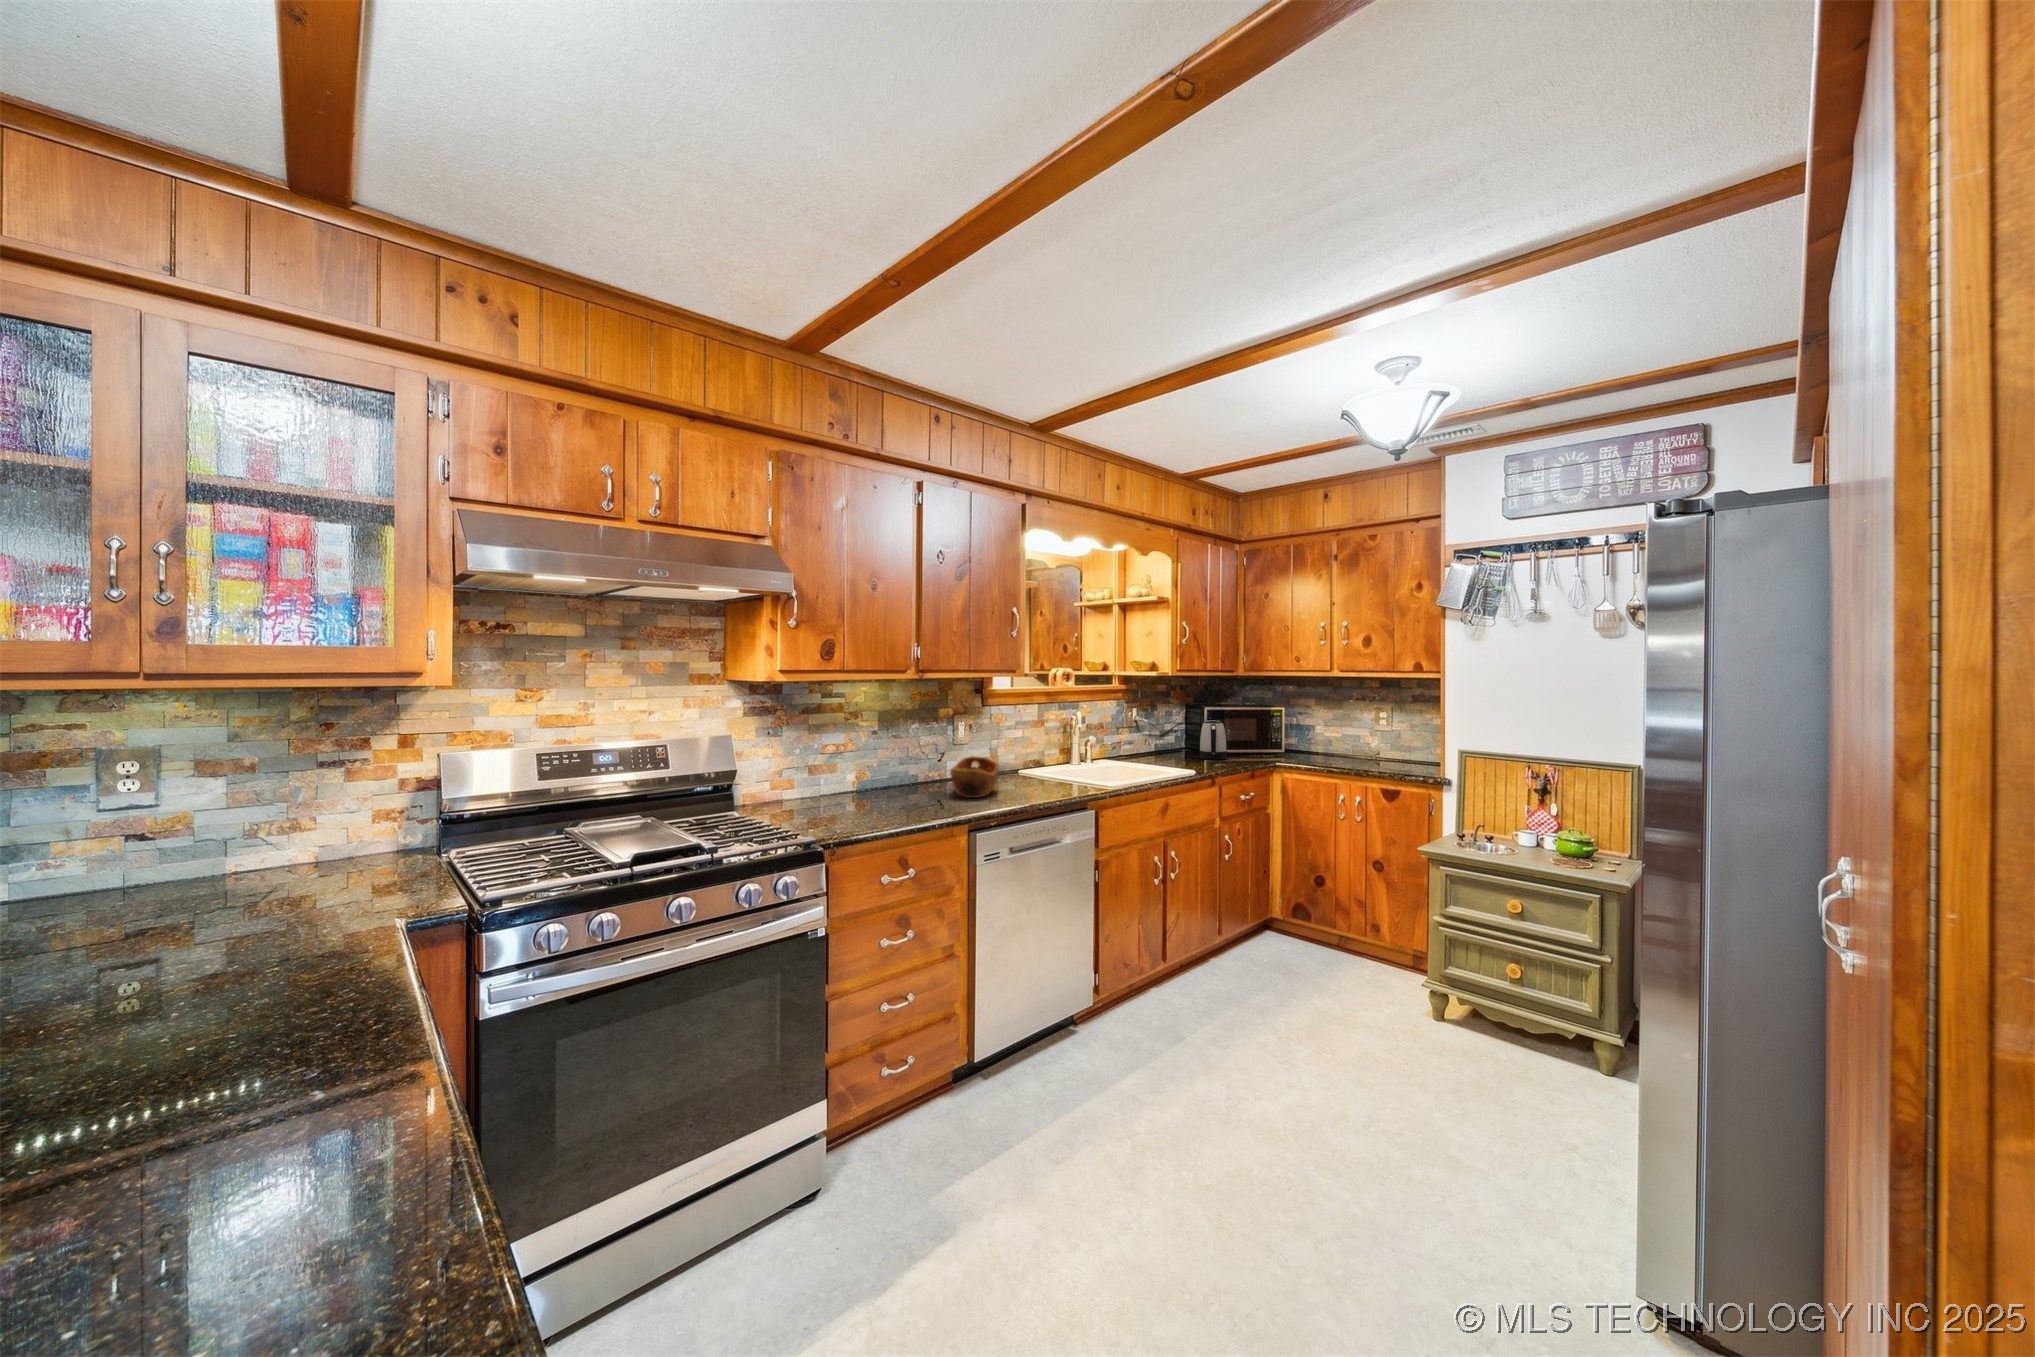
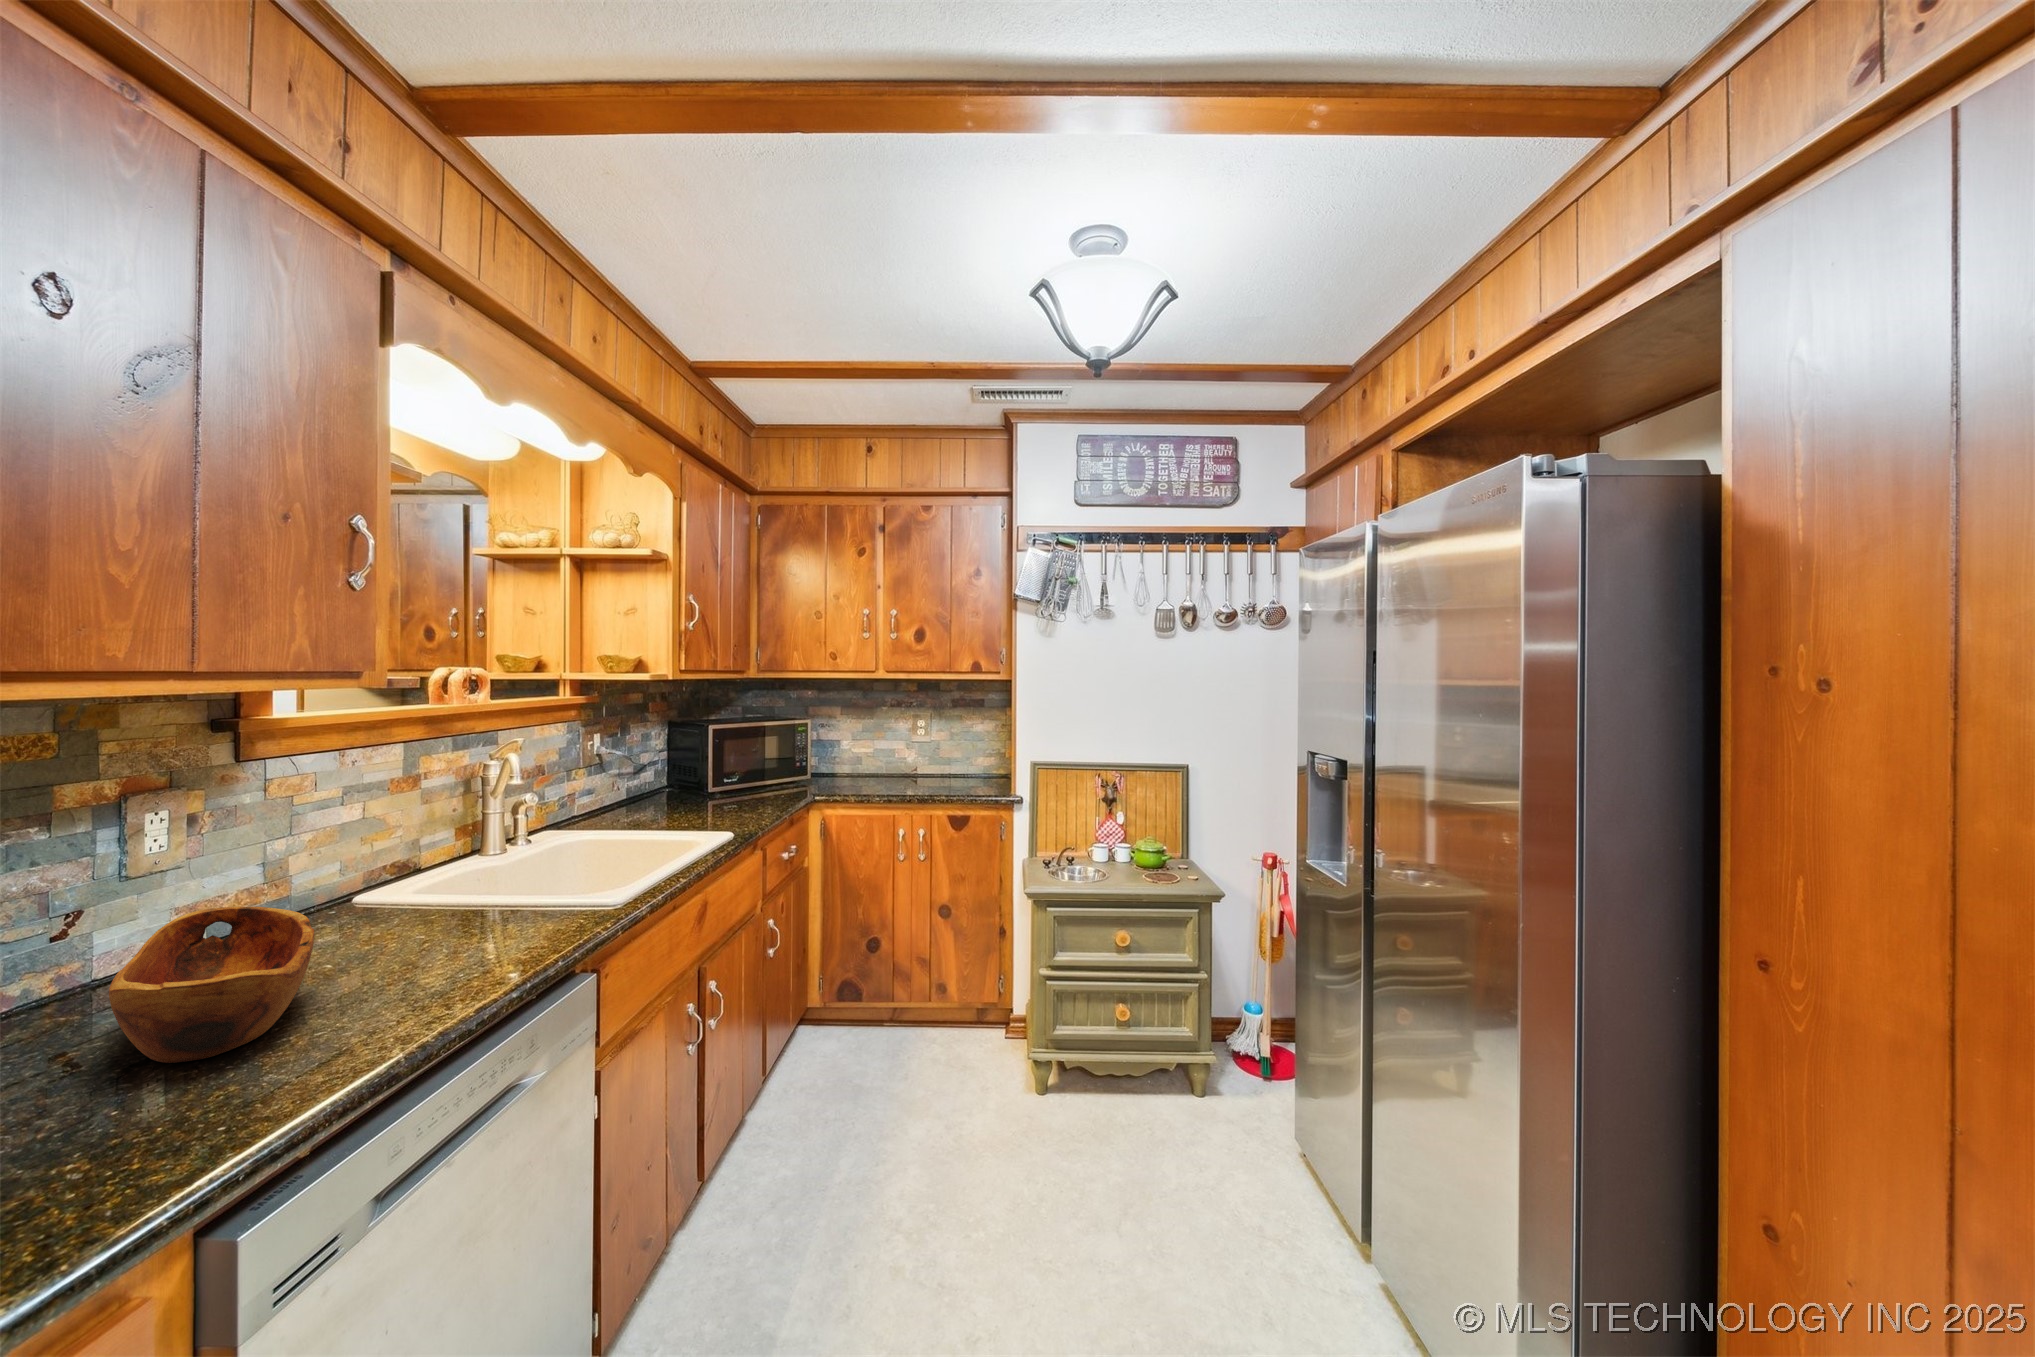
kettle: present [1200,720,1227,759] -> none [702,744,743,803]

